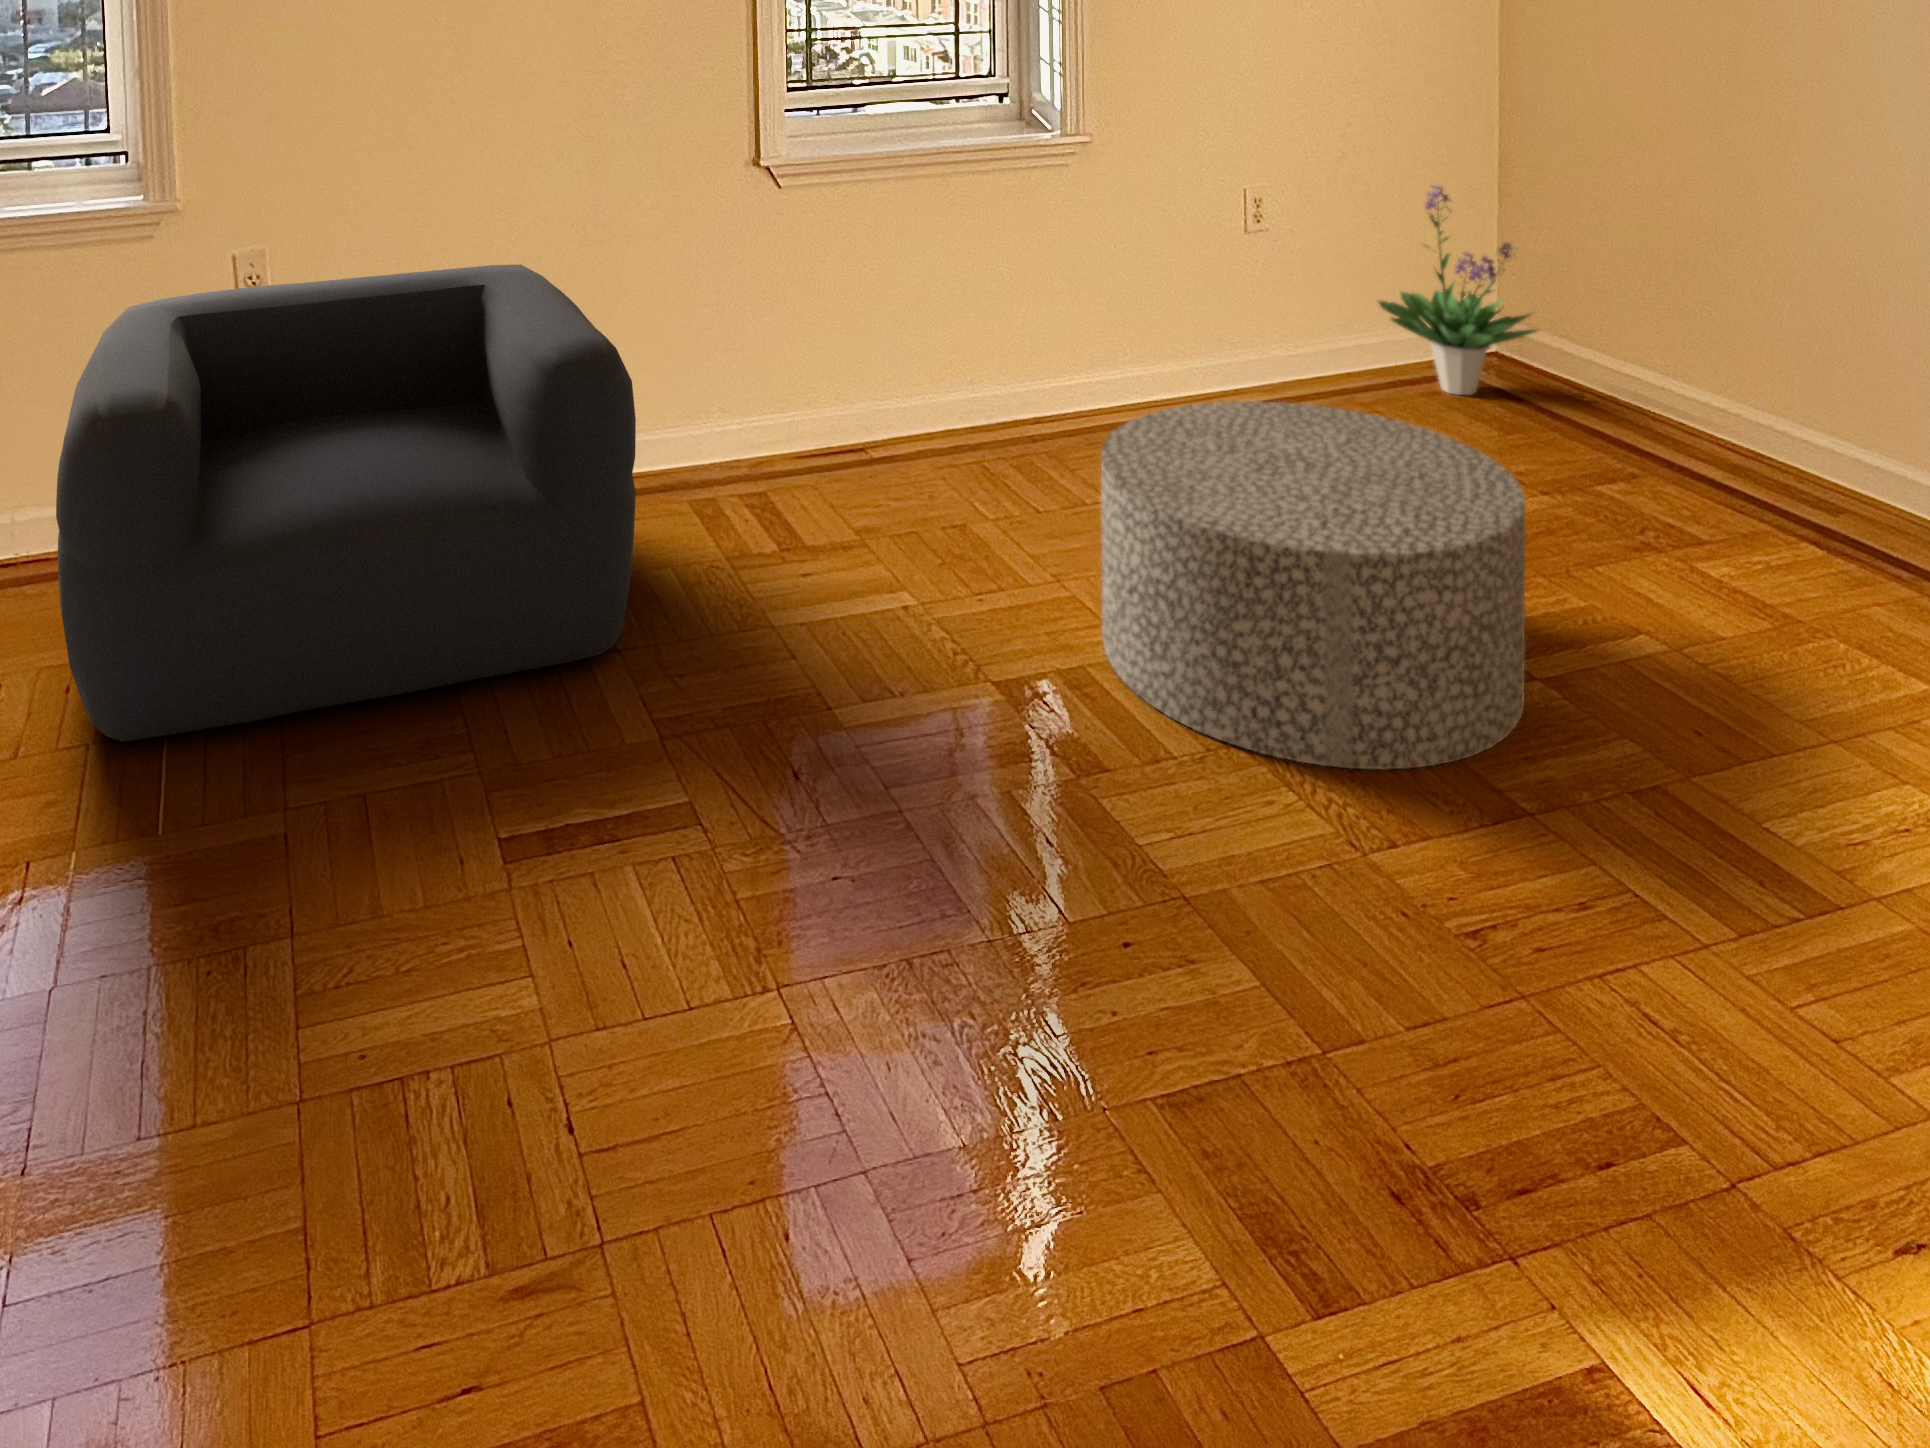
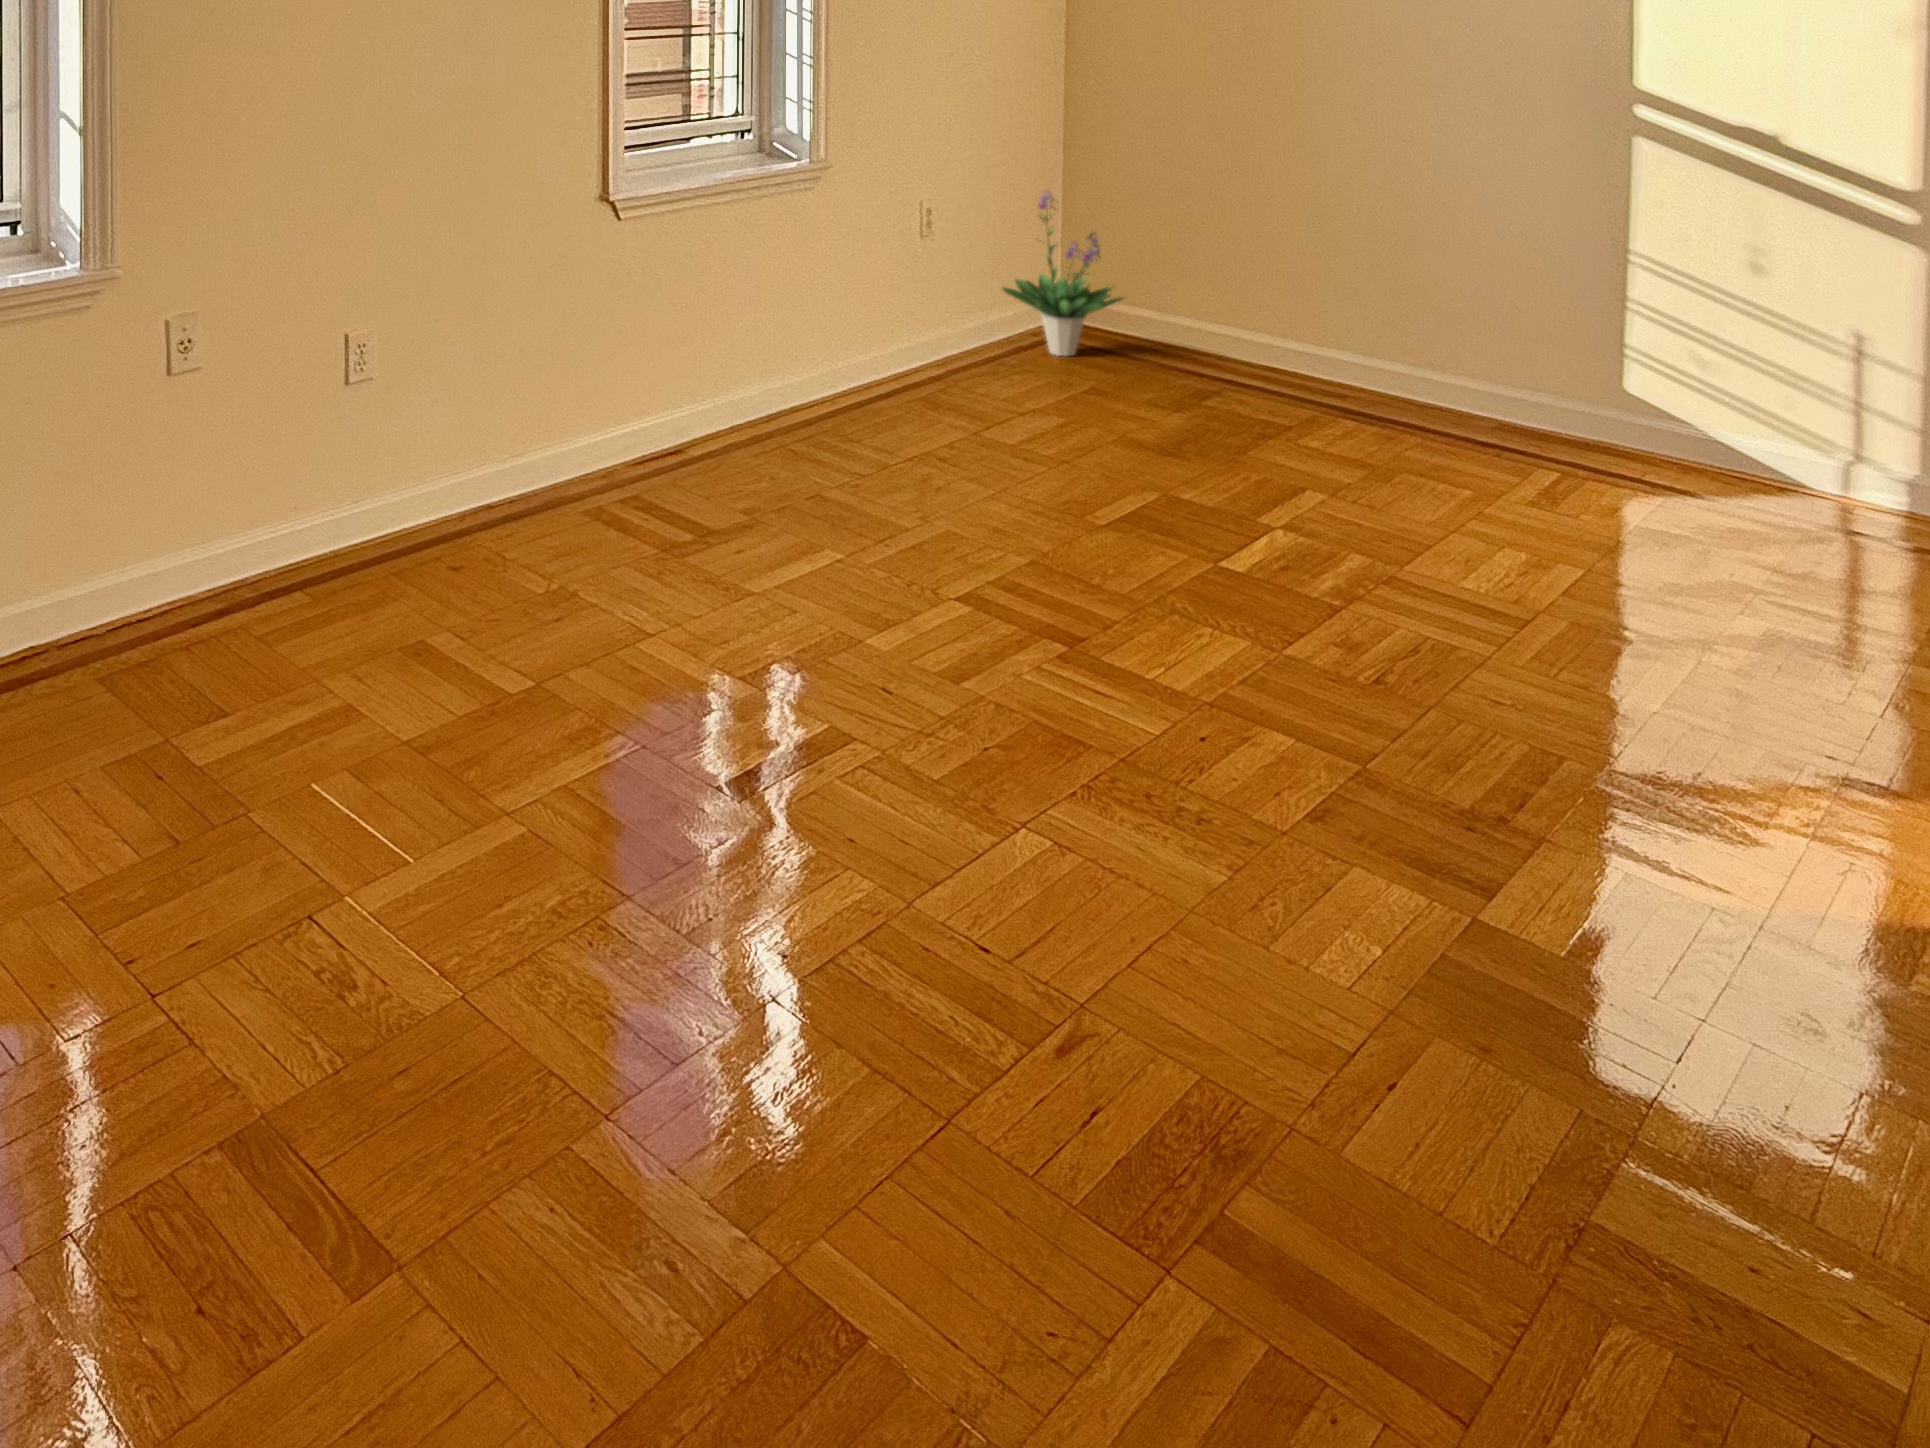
armchair: present [56,265,636,742] -> none [64,308,666,804]
ottoman: present [1101,401,1525,769] -> none [985,357,1297,607]

